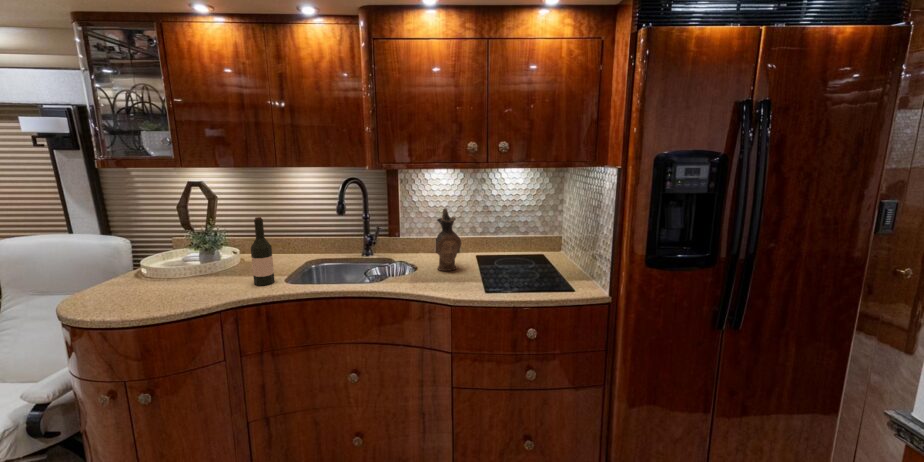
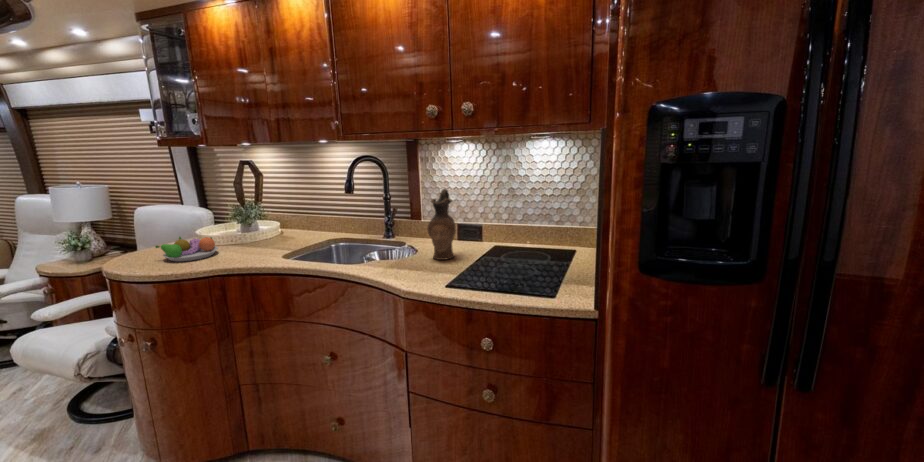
wine bottle: present [251,217,275,286] -> none [255,193,277,258]
fruit bowl: none [118,269,195,300] -> present [155,237,218,261]

